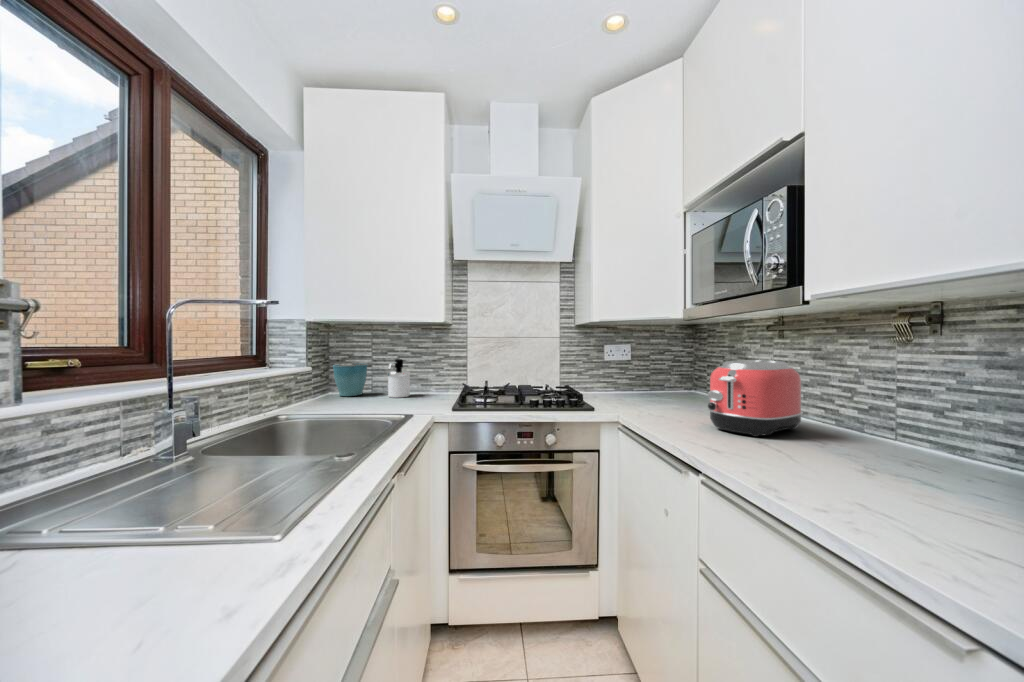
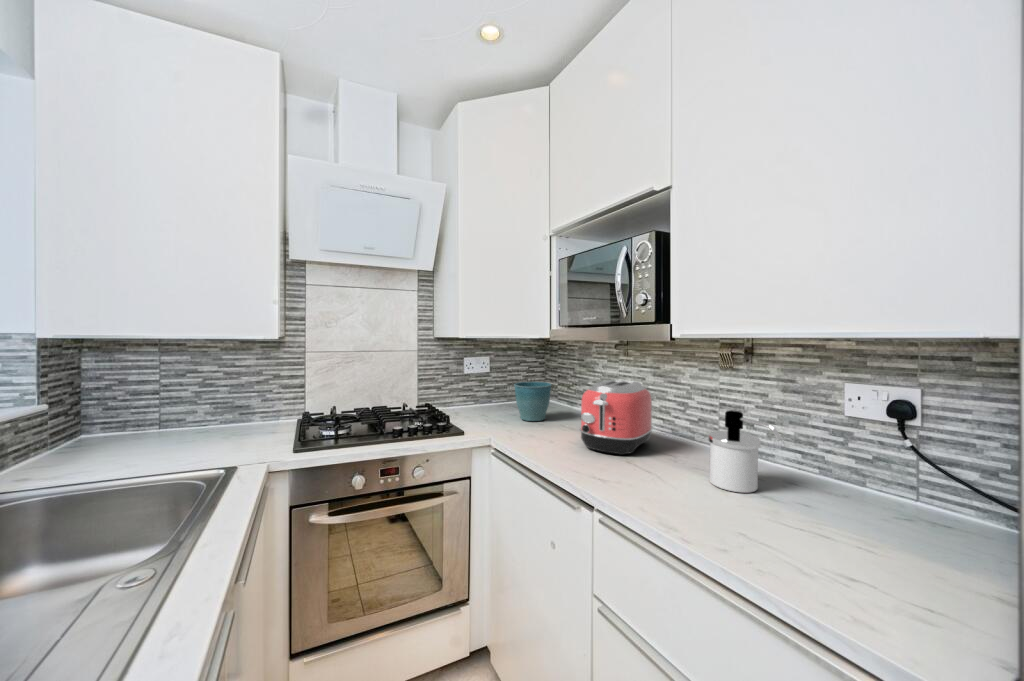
soap dispenser: present [387,359,411,398] -> present [708,410,781,493]
flower pot: present [333,364,367,396] -> present [514,382,551,421]

